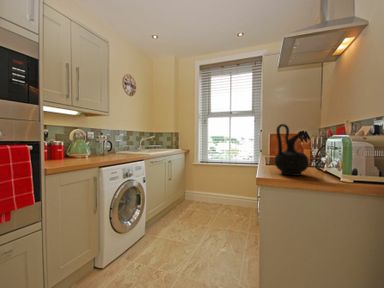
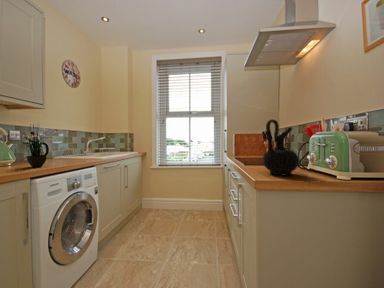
potted plant: none [92,121,113,159] -> present [27,125,47,167]

